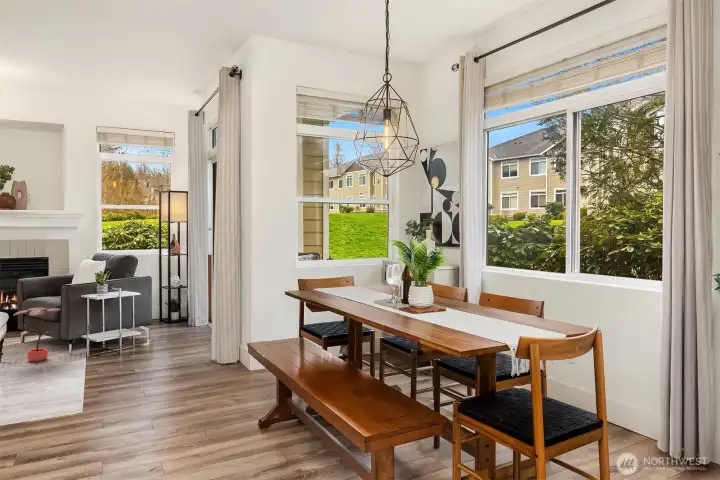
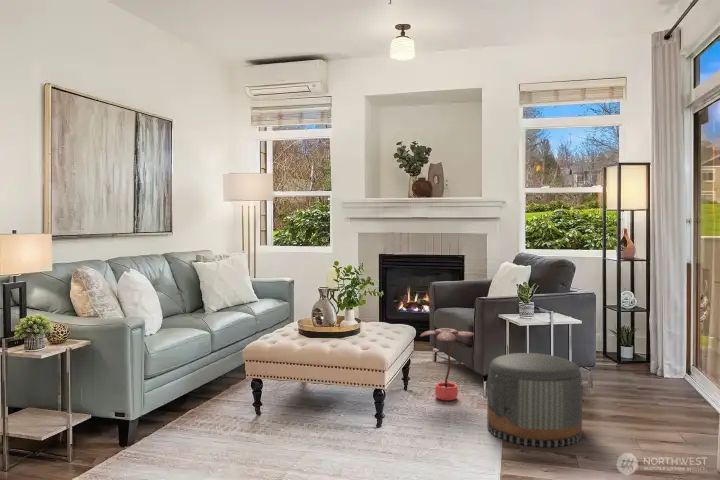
pouf: none [73,315,140,373] -> present [487,353,583,447]

